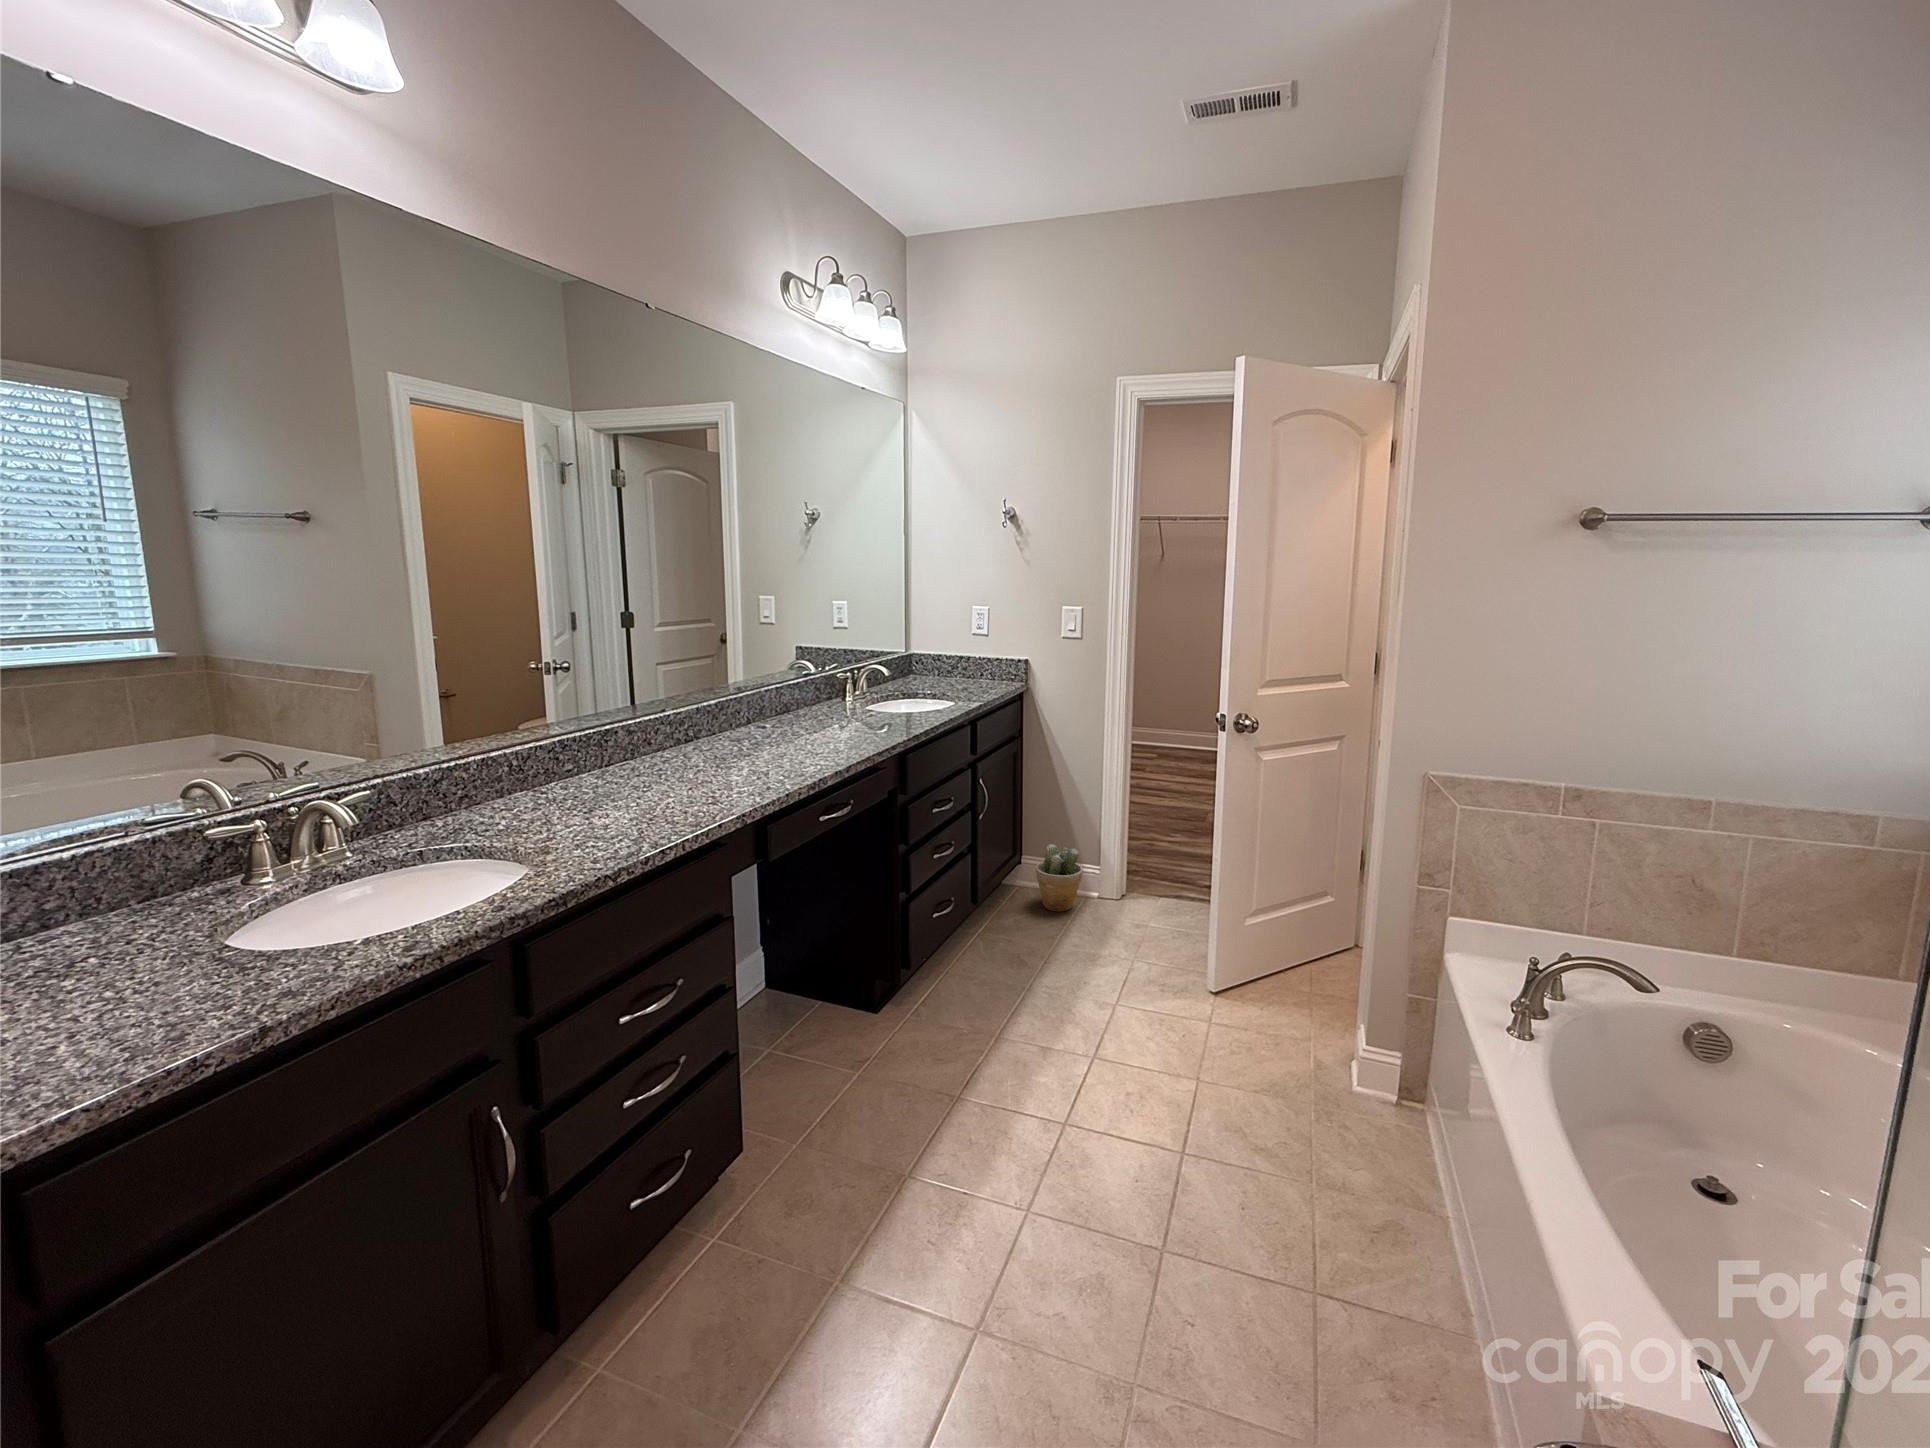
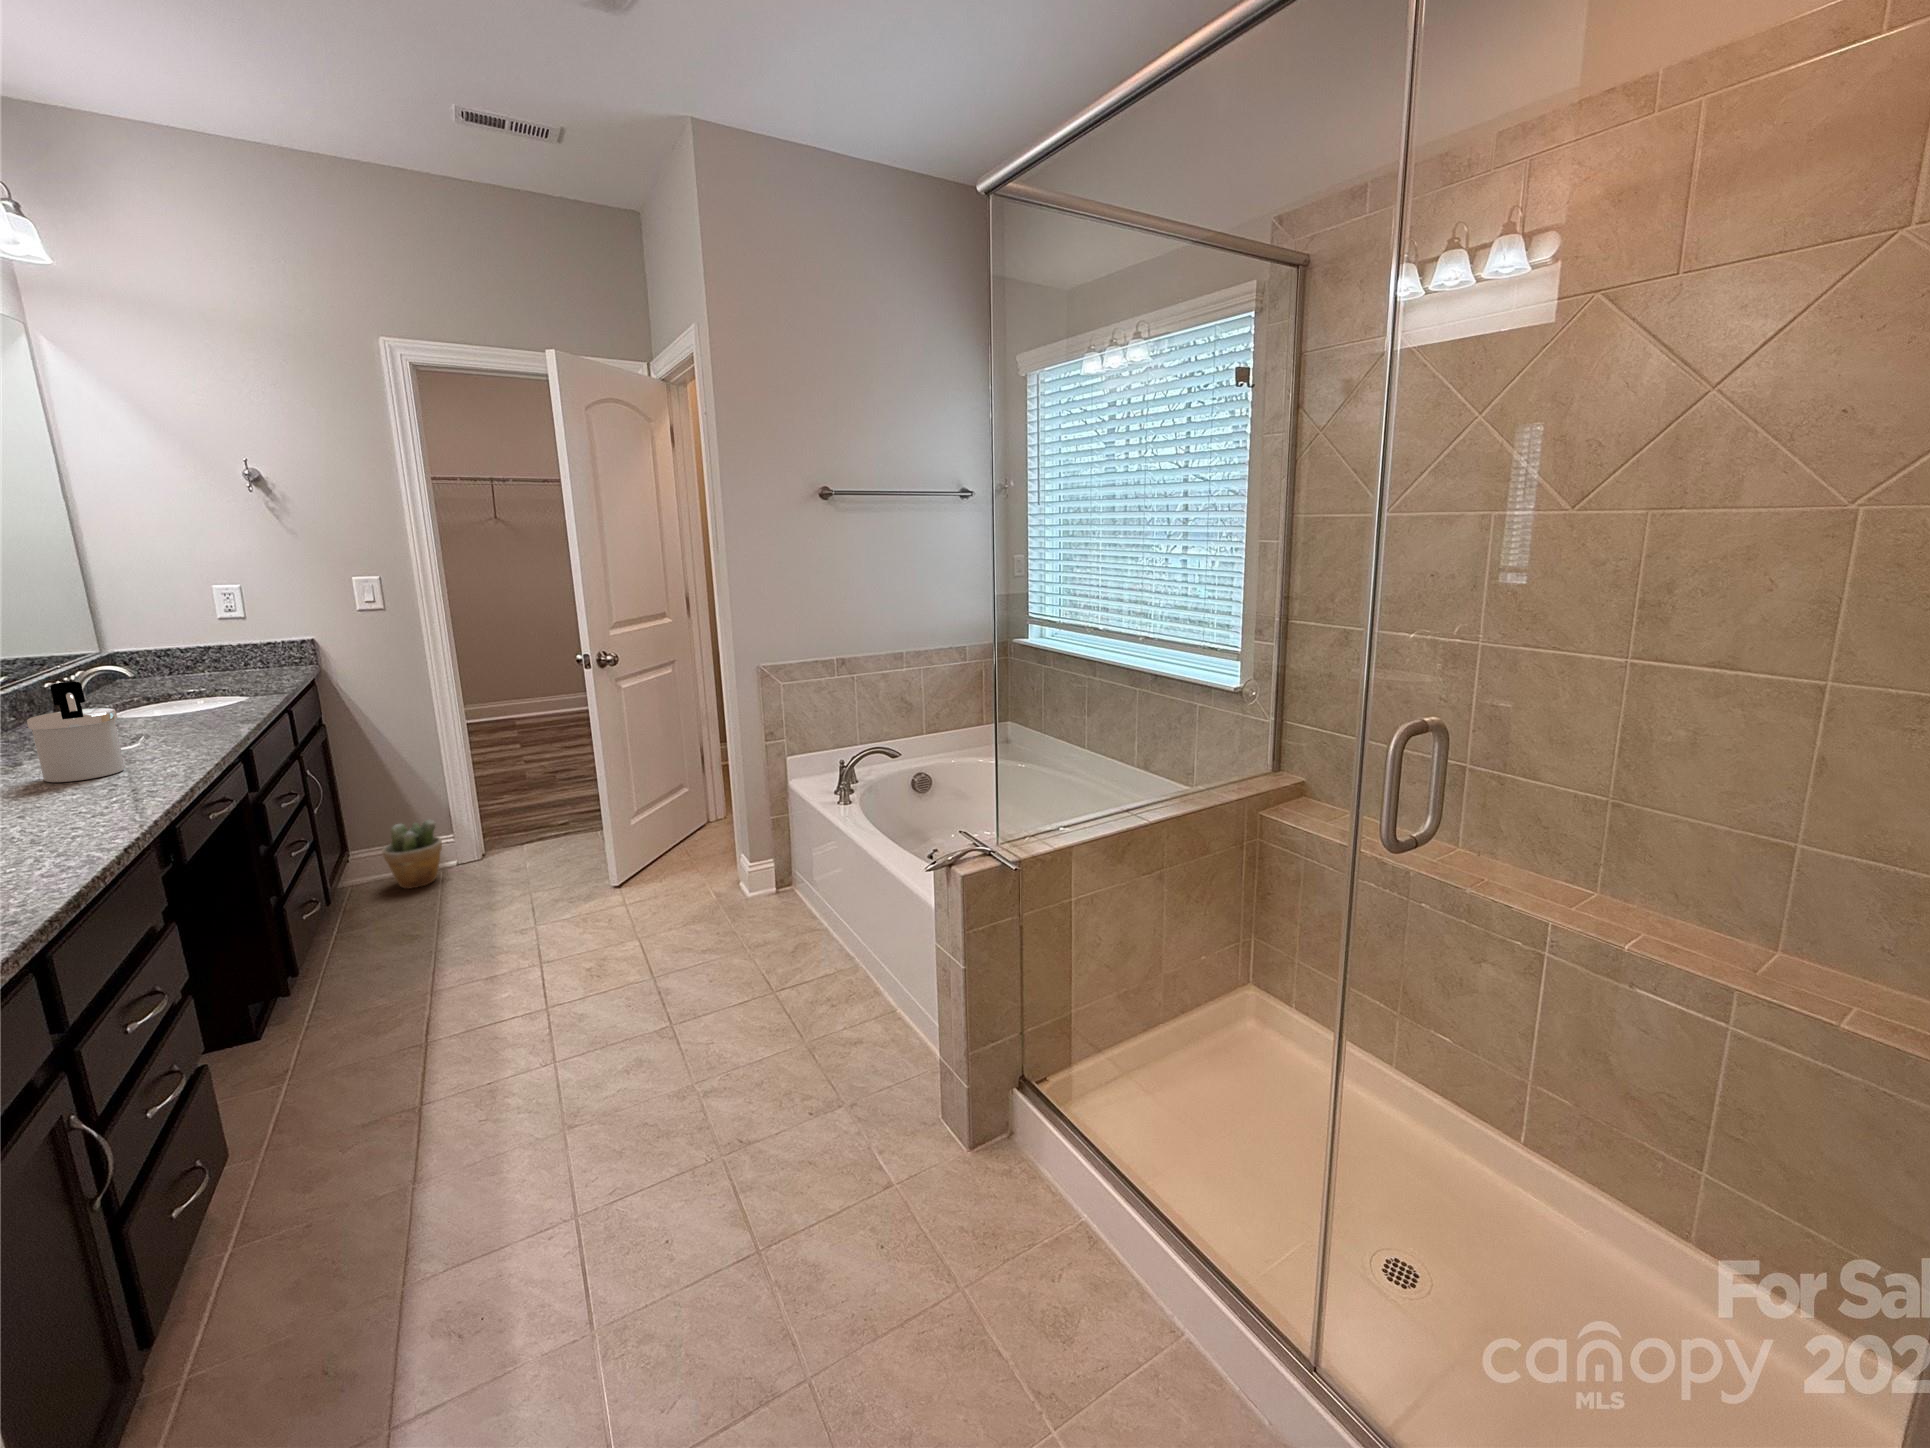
soap dispenser: none [755,673,806,757] -> present [27,682,125,782]

